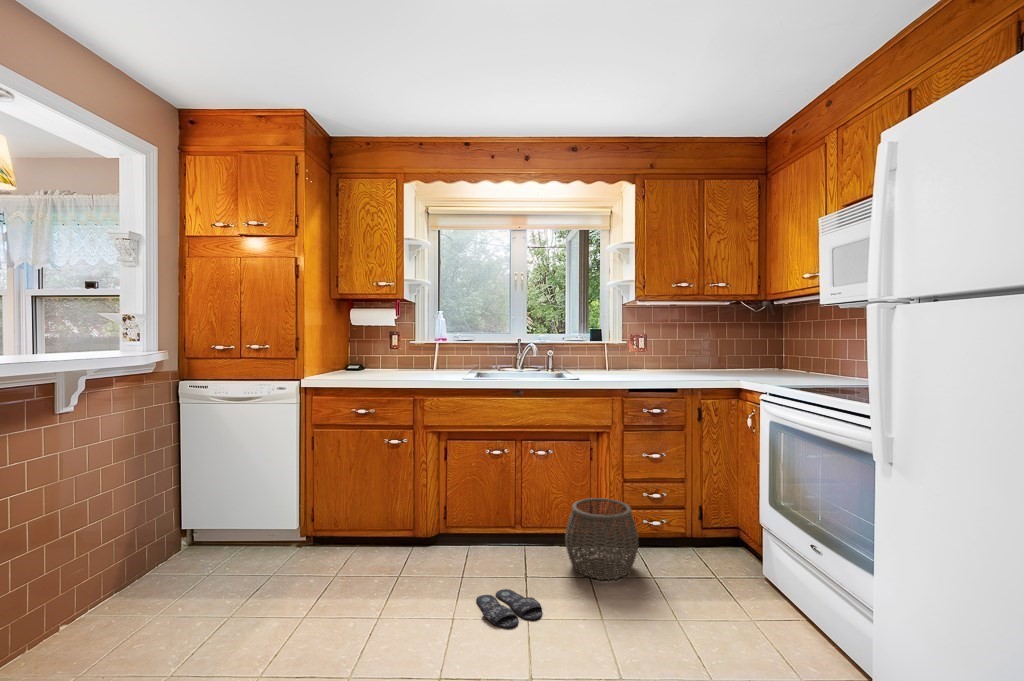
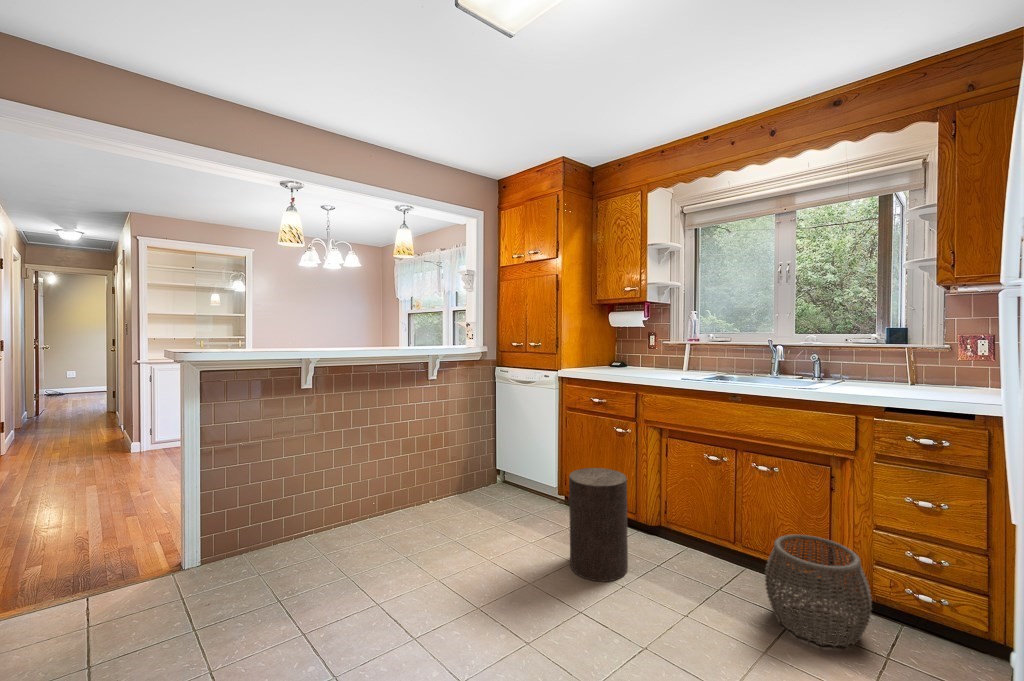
stool: none [380,482,445,609] -> present [569,468,628,581]
slippers: present [476,589,542,628] -> none [631,593,694,639]

